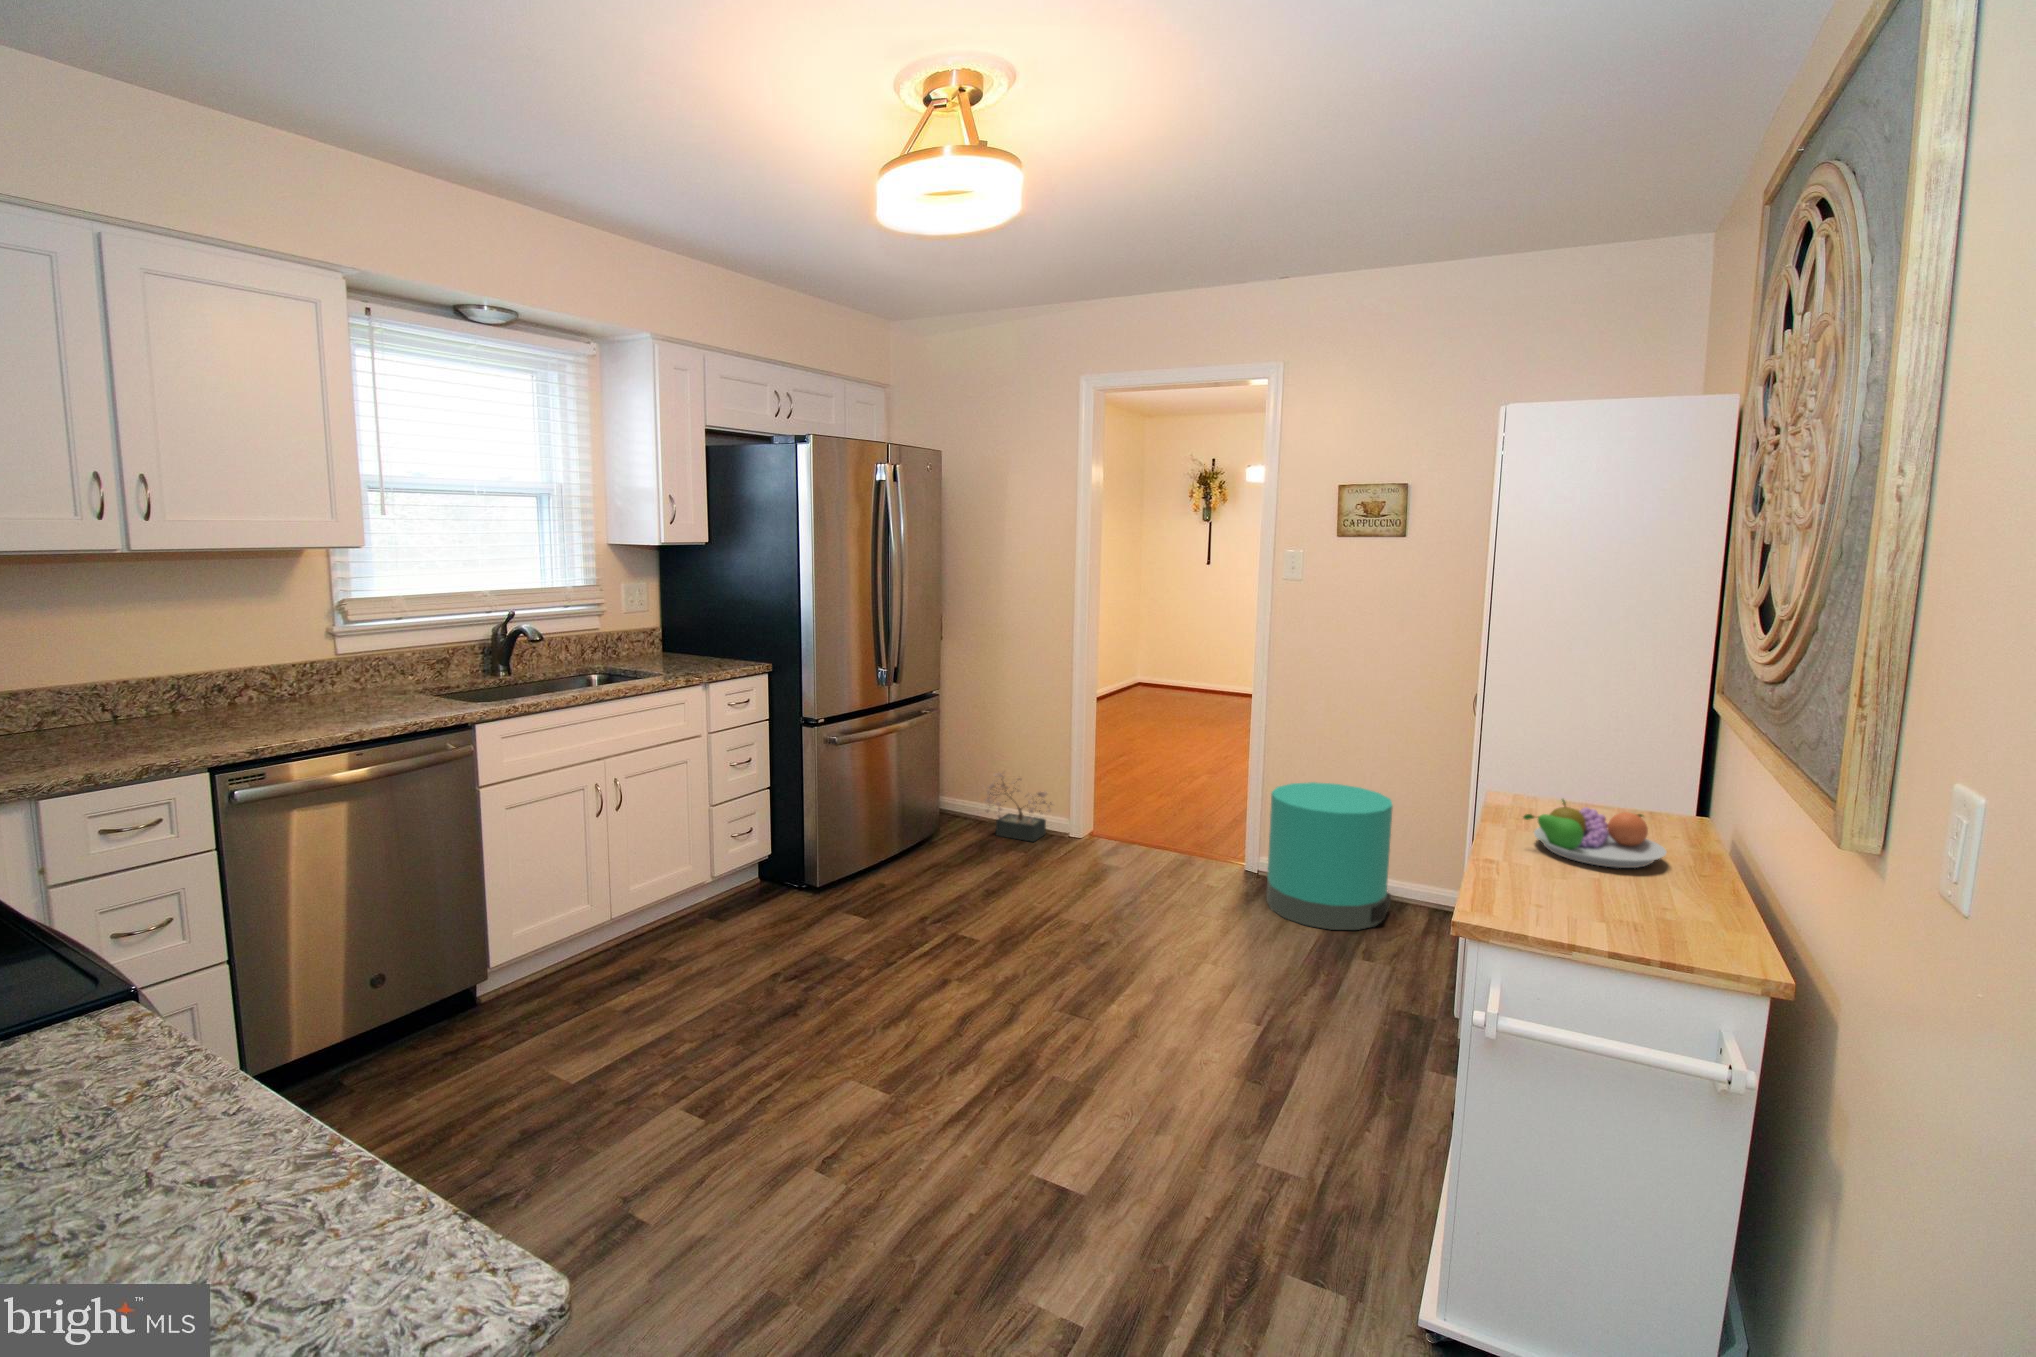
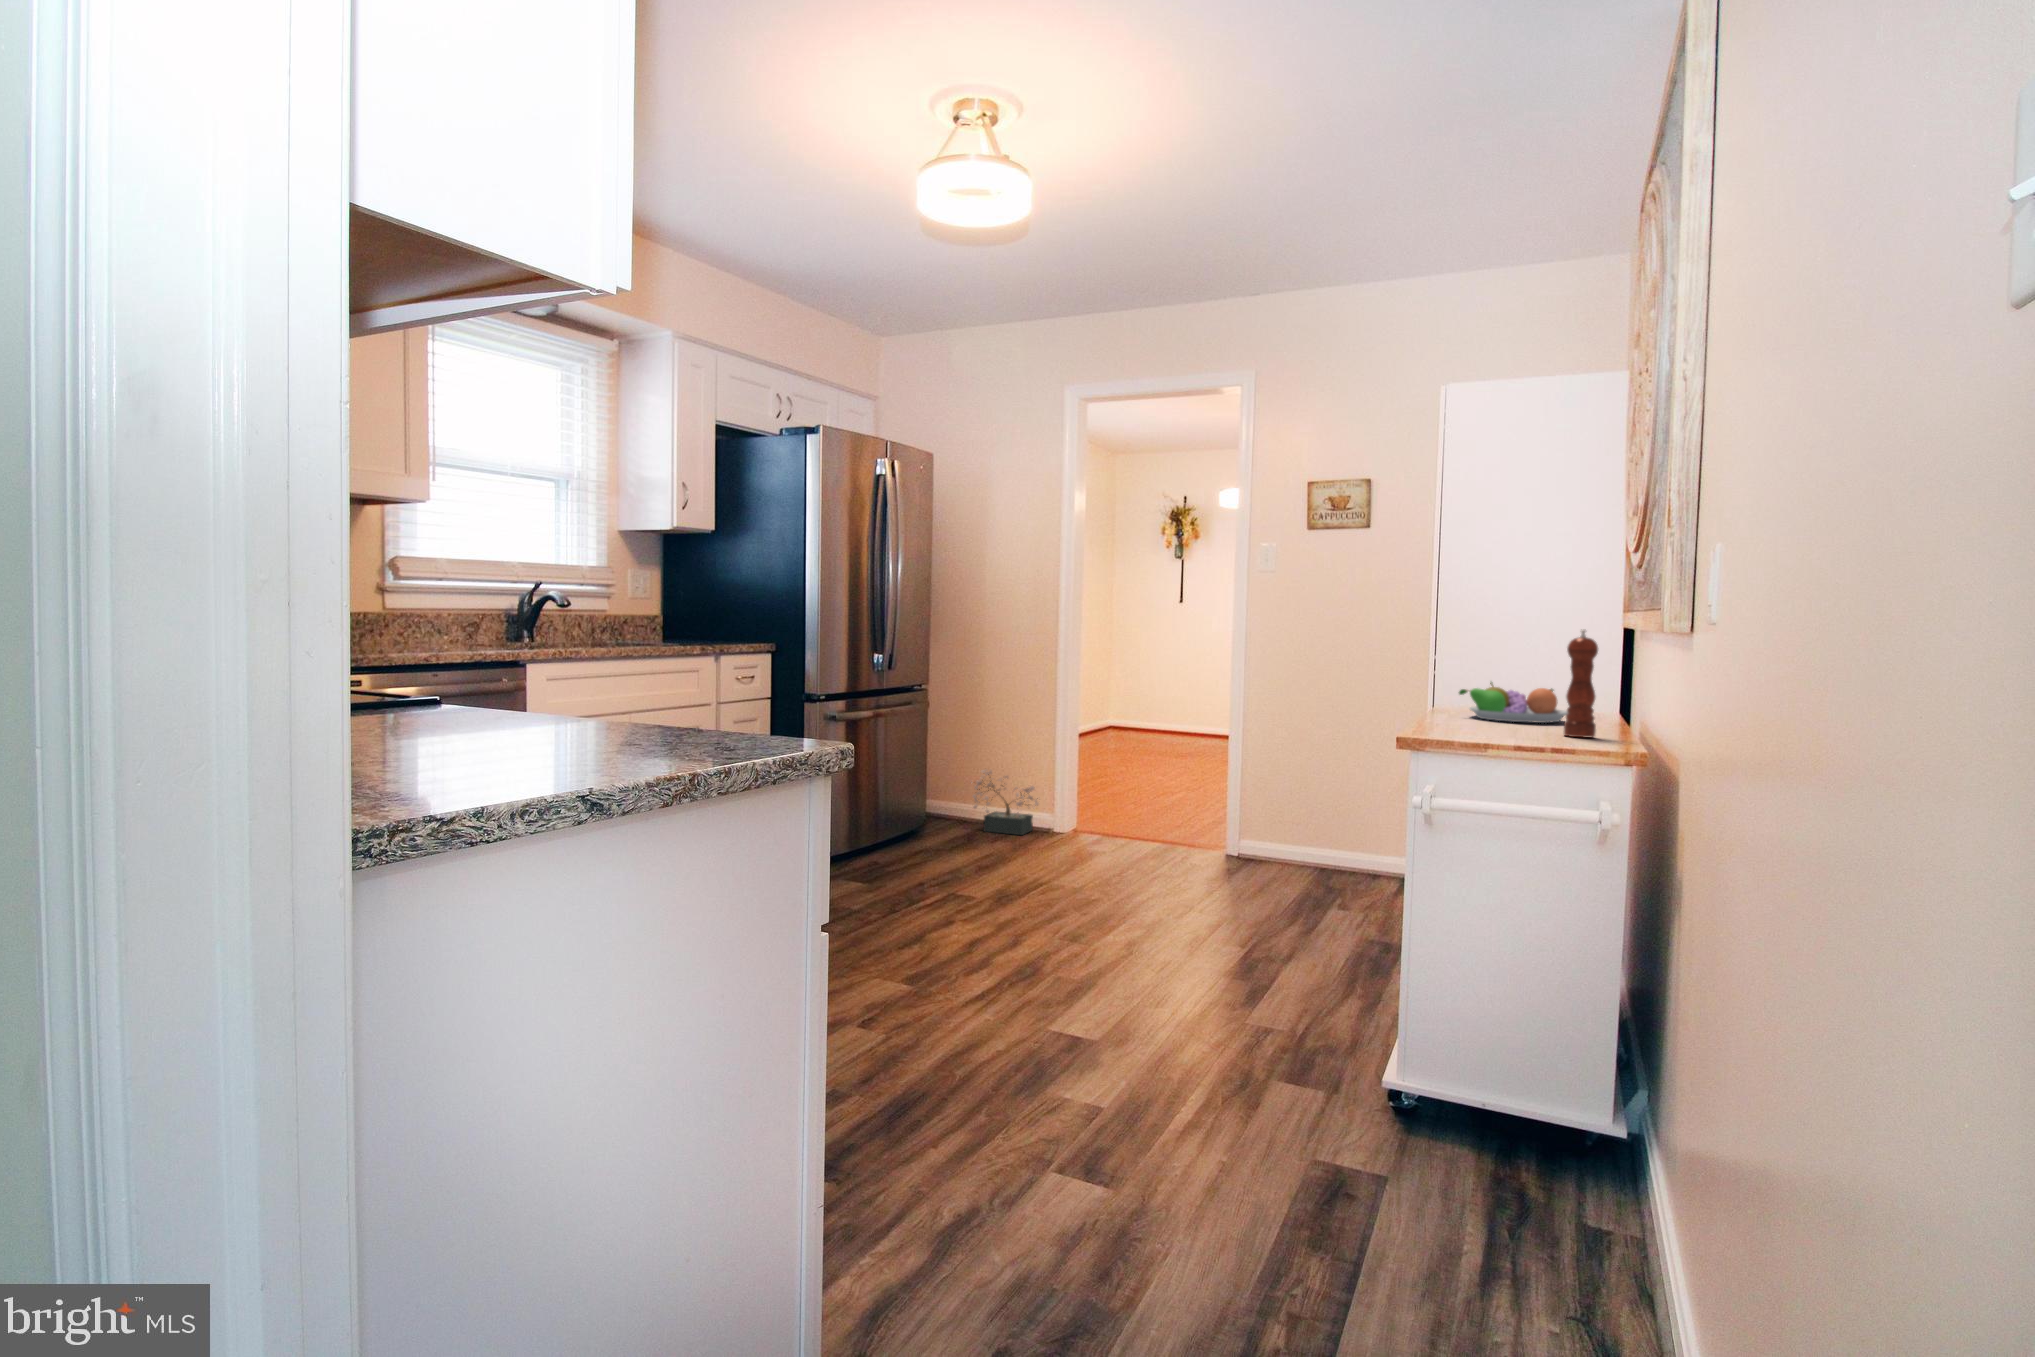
trash can: present [1266,782,1393,930] -> none [1250,761,1368,889]
pepper mill: none [1671,788,1728,930] -> present [1564,630,1598,737]

